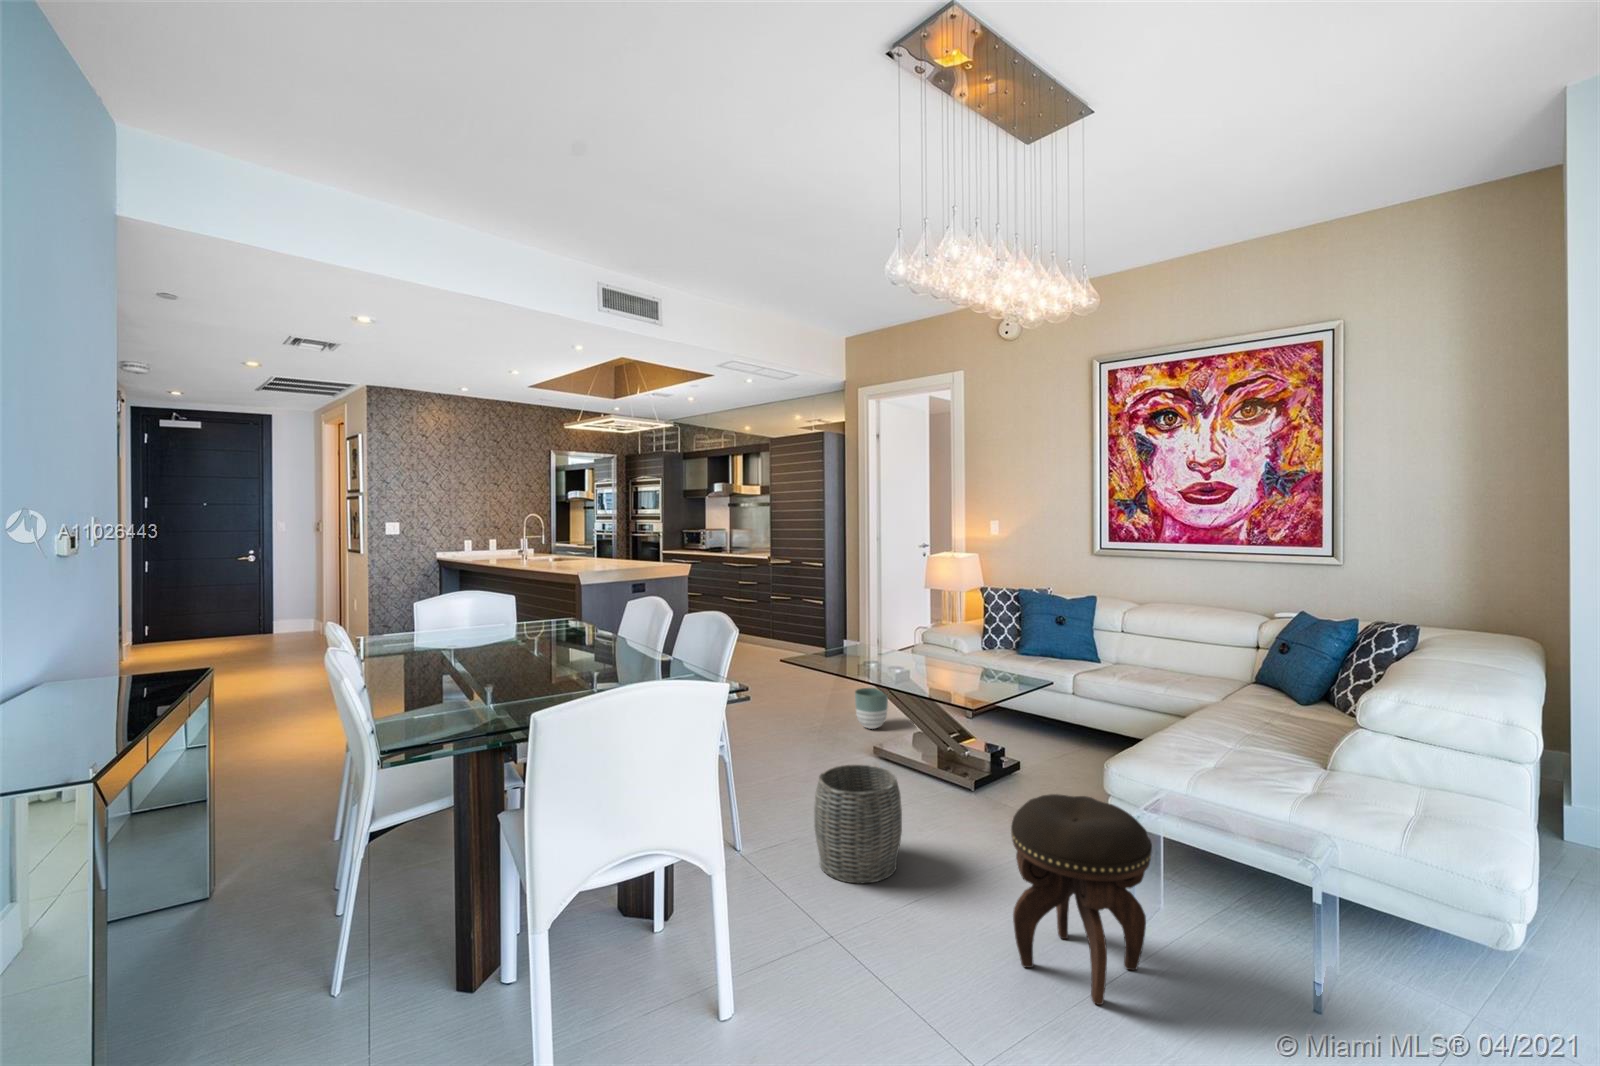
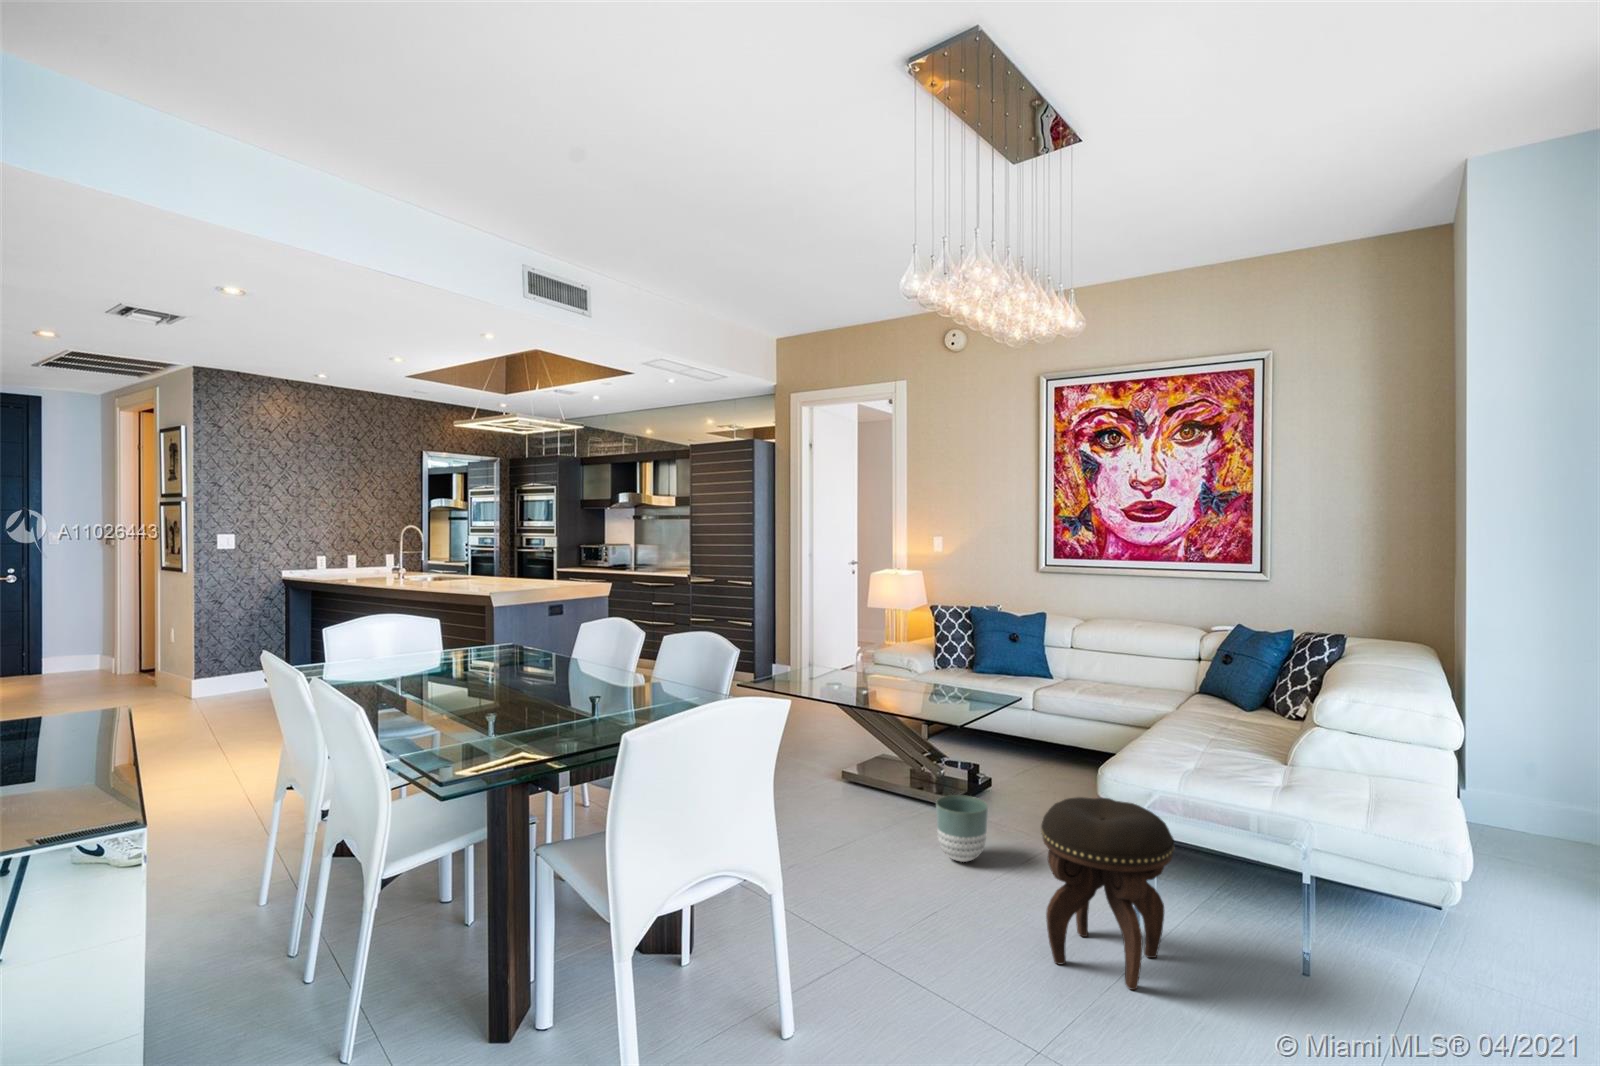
planter: present [855,688,888,729] -> present [936,795,988,862]
woven basket: present [814,764,902,883] -> none [822,784,911,903]

